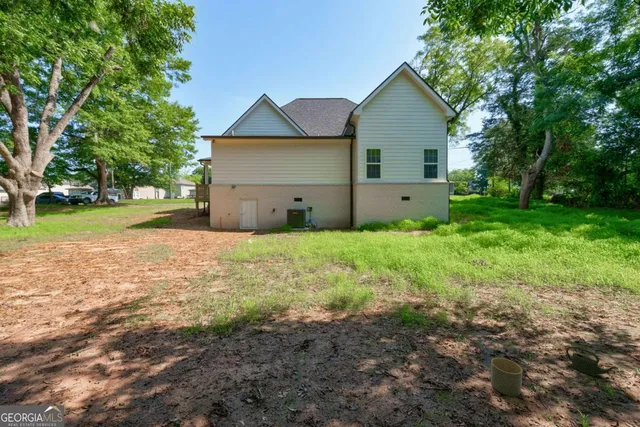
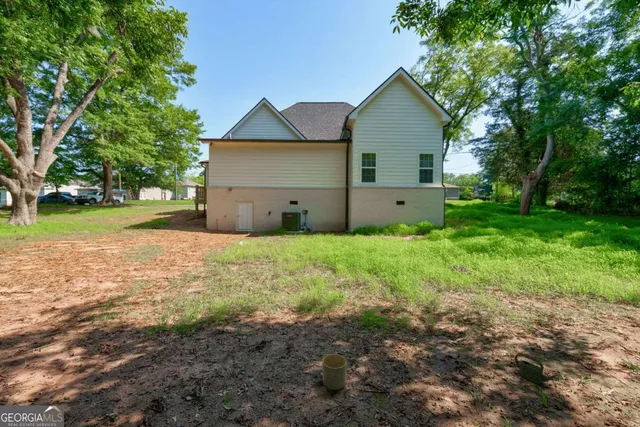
planter: present [491,358,523,396] -> present [322,354,347,390]

